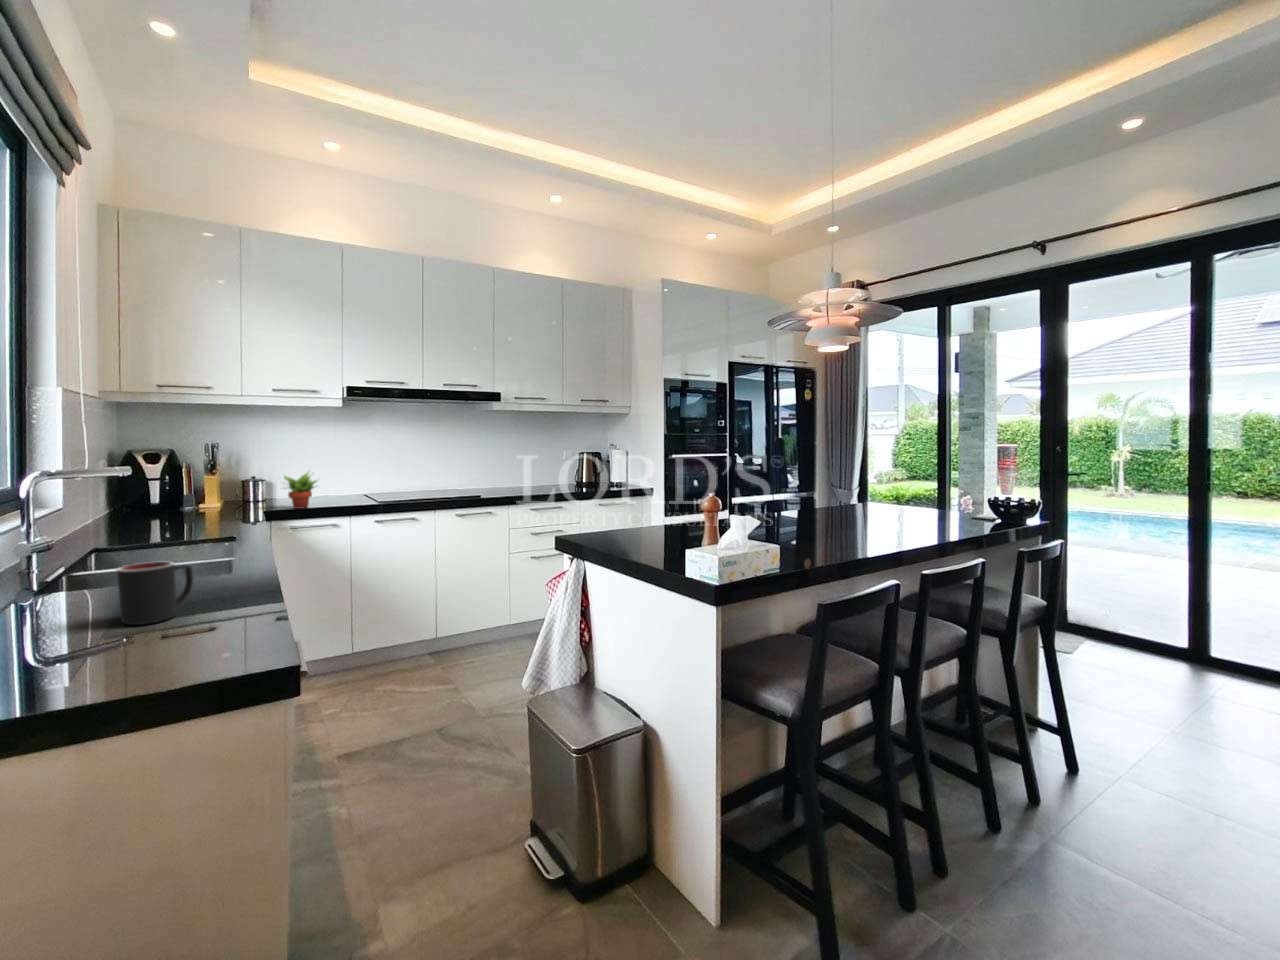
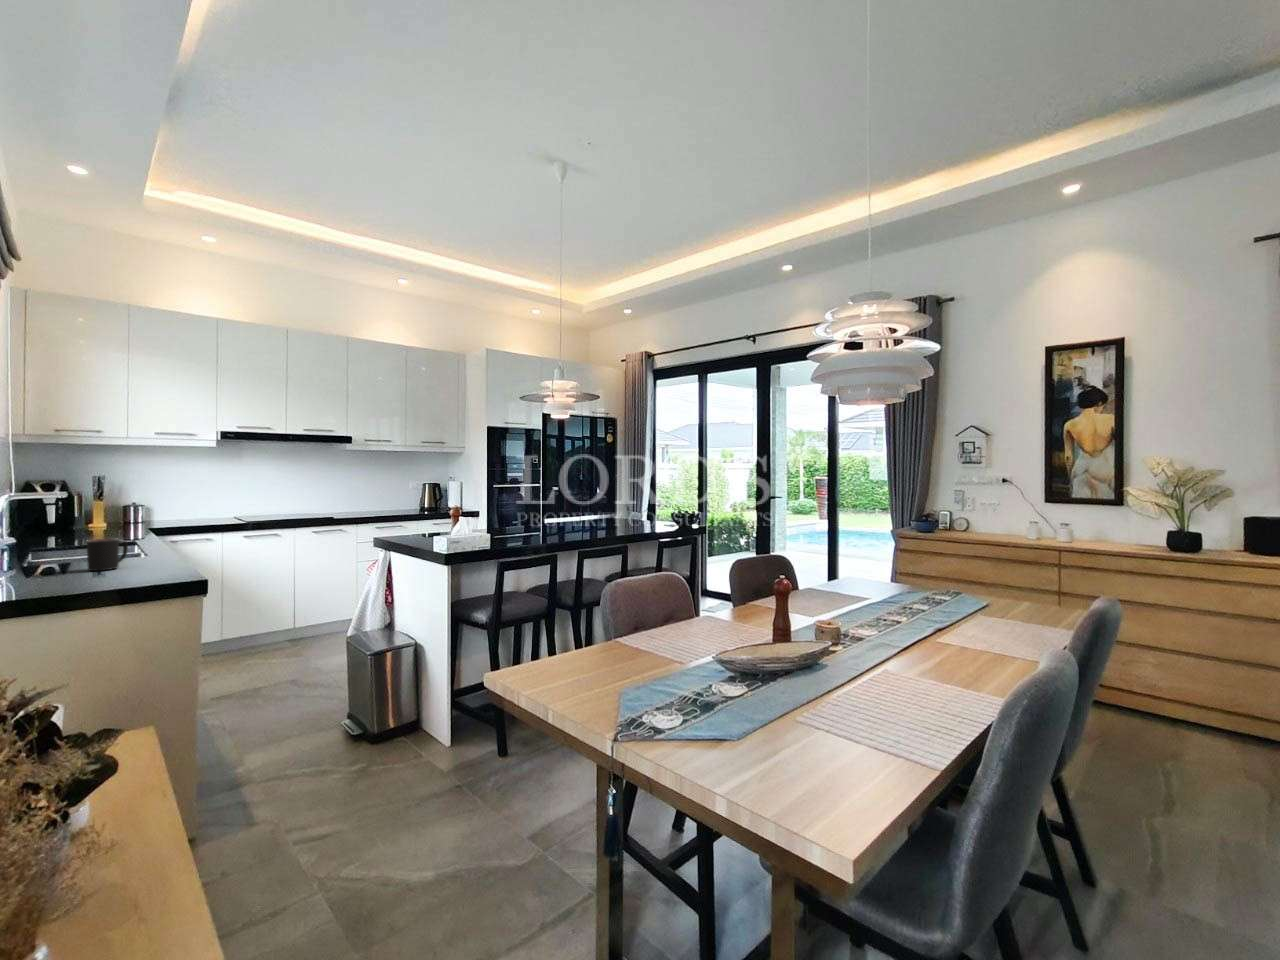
succulent plant: present [284,472,317,509] -> none [158,497,195,527]

